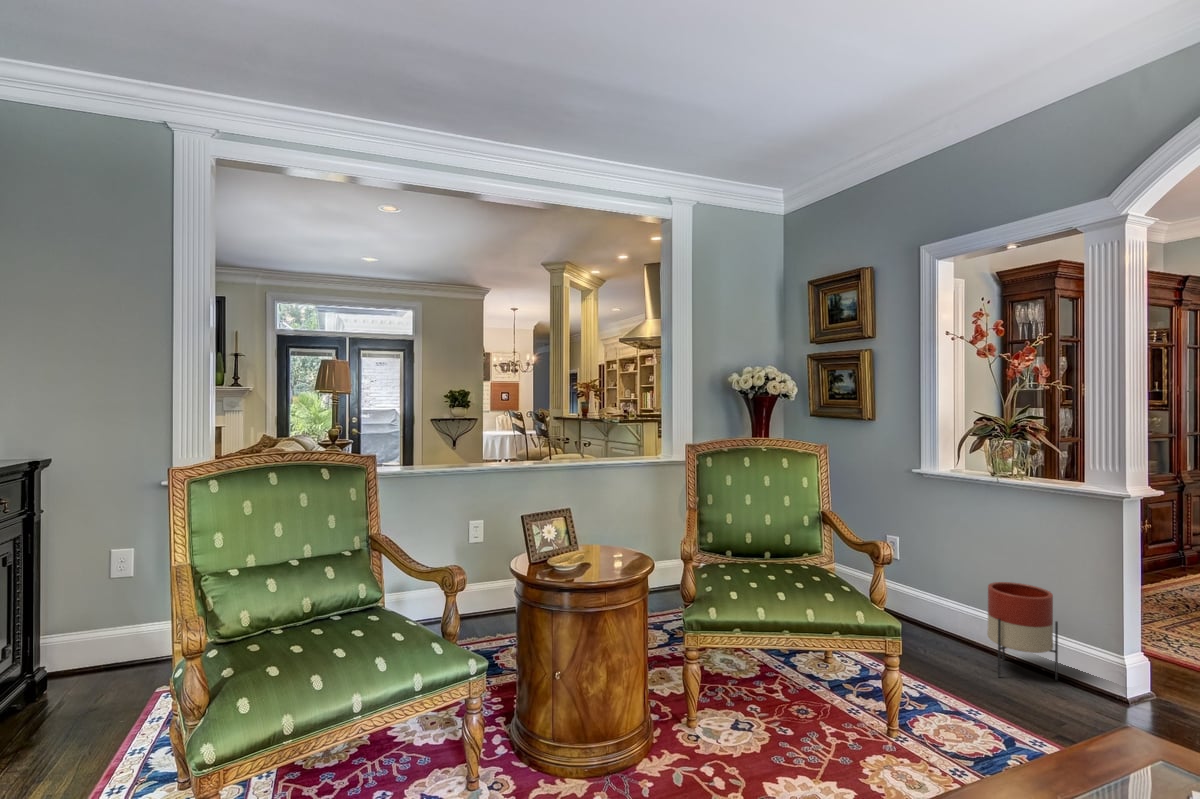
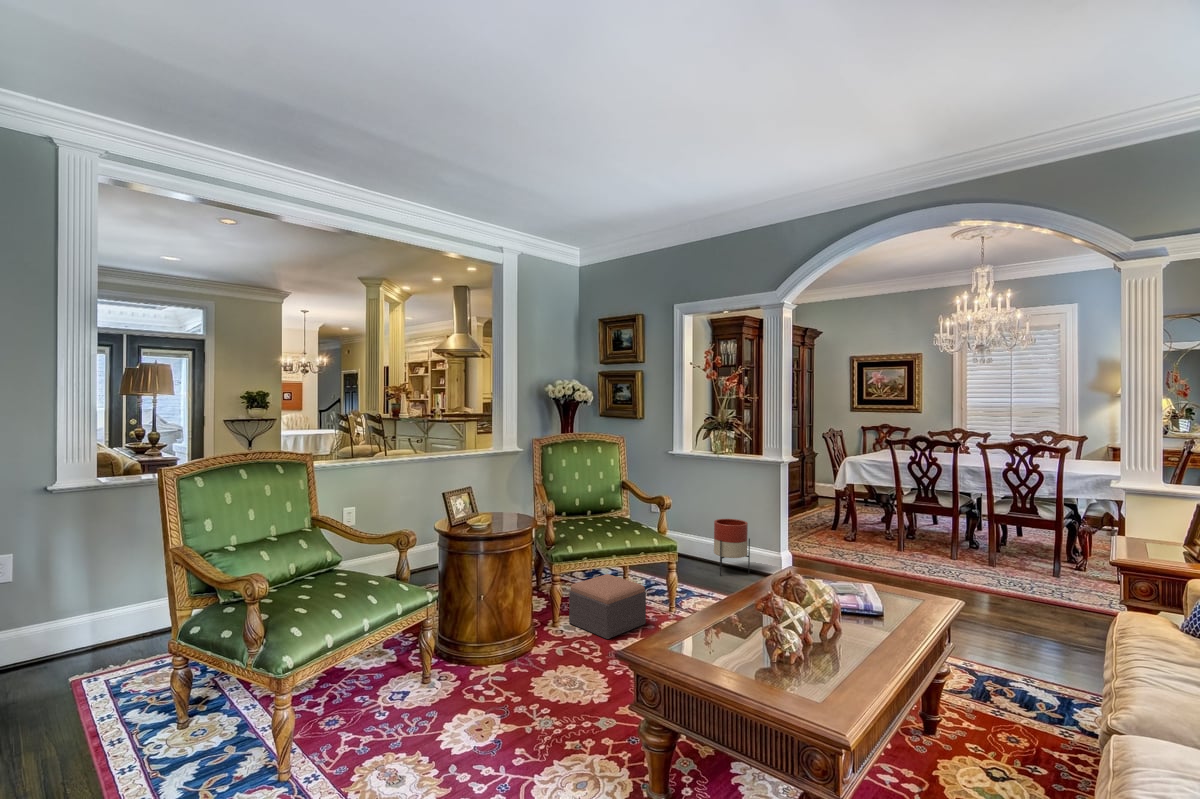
footstool: none [713,656,838,771] -> present [569,574,646,639]

